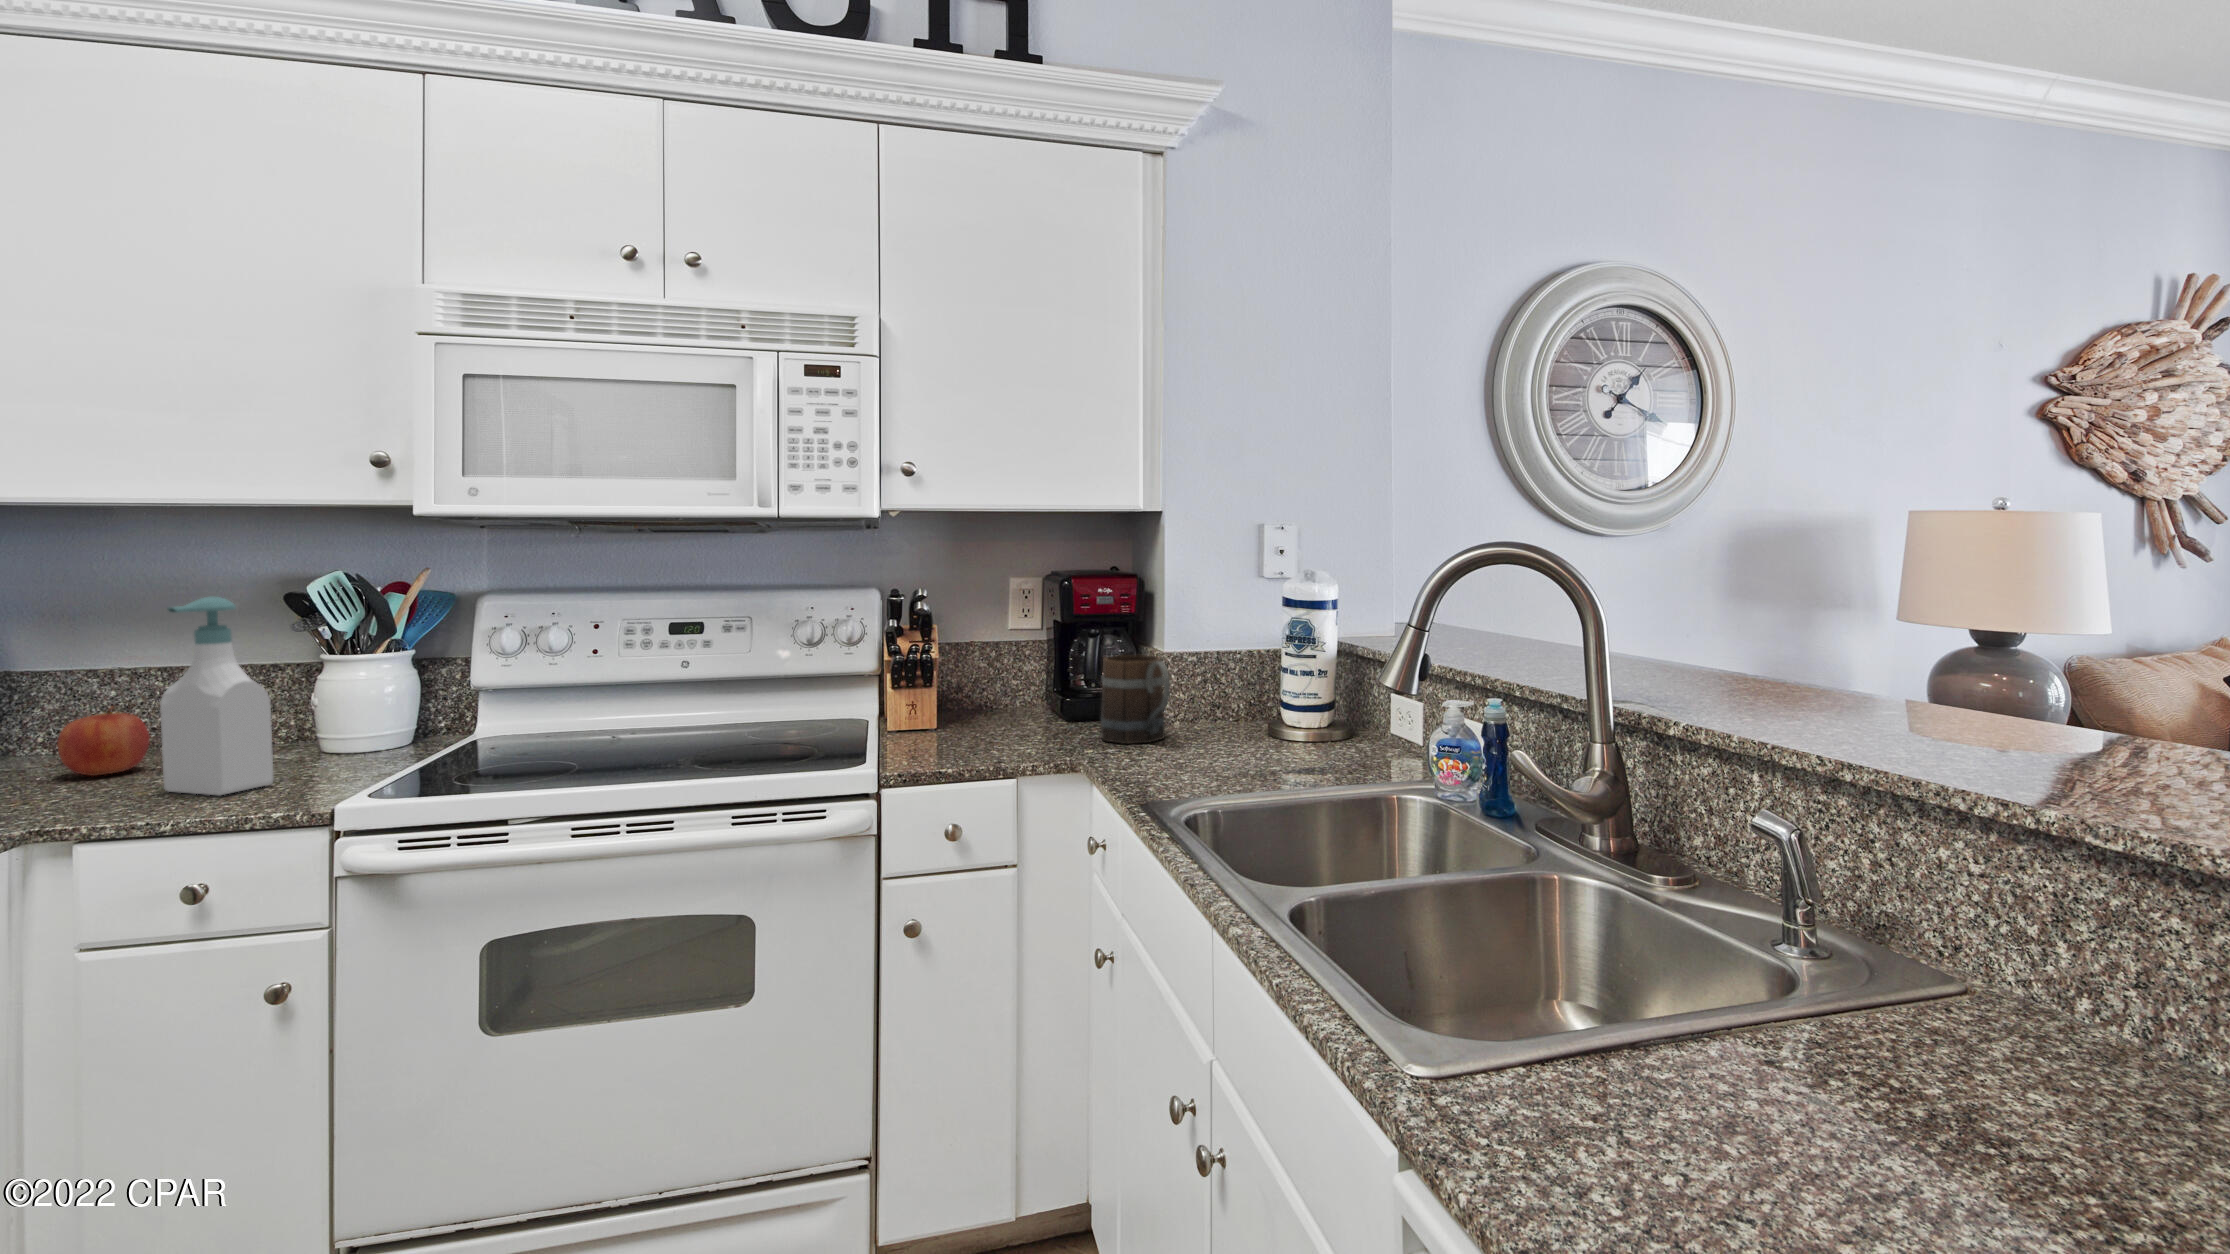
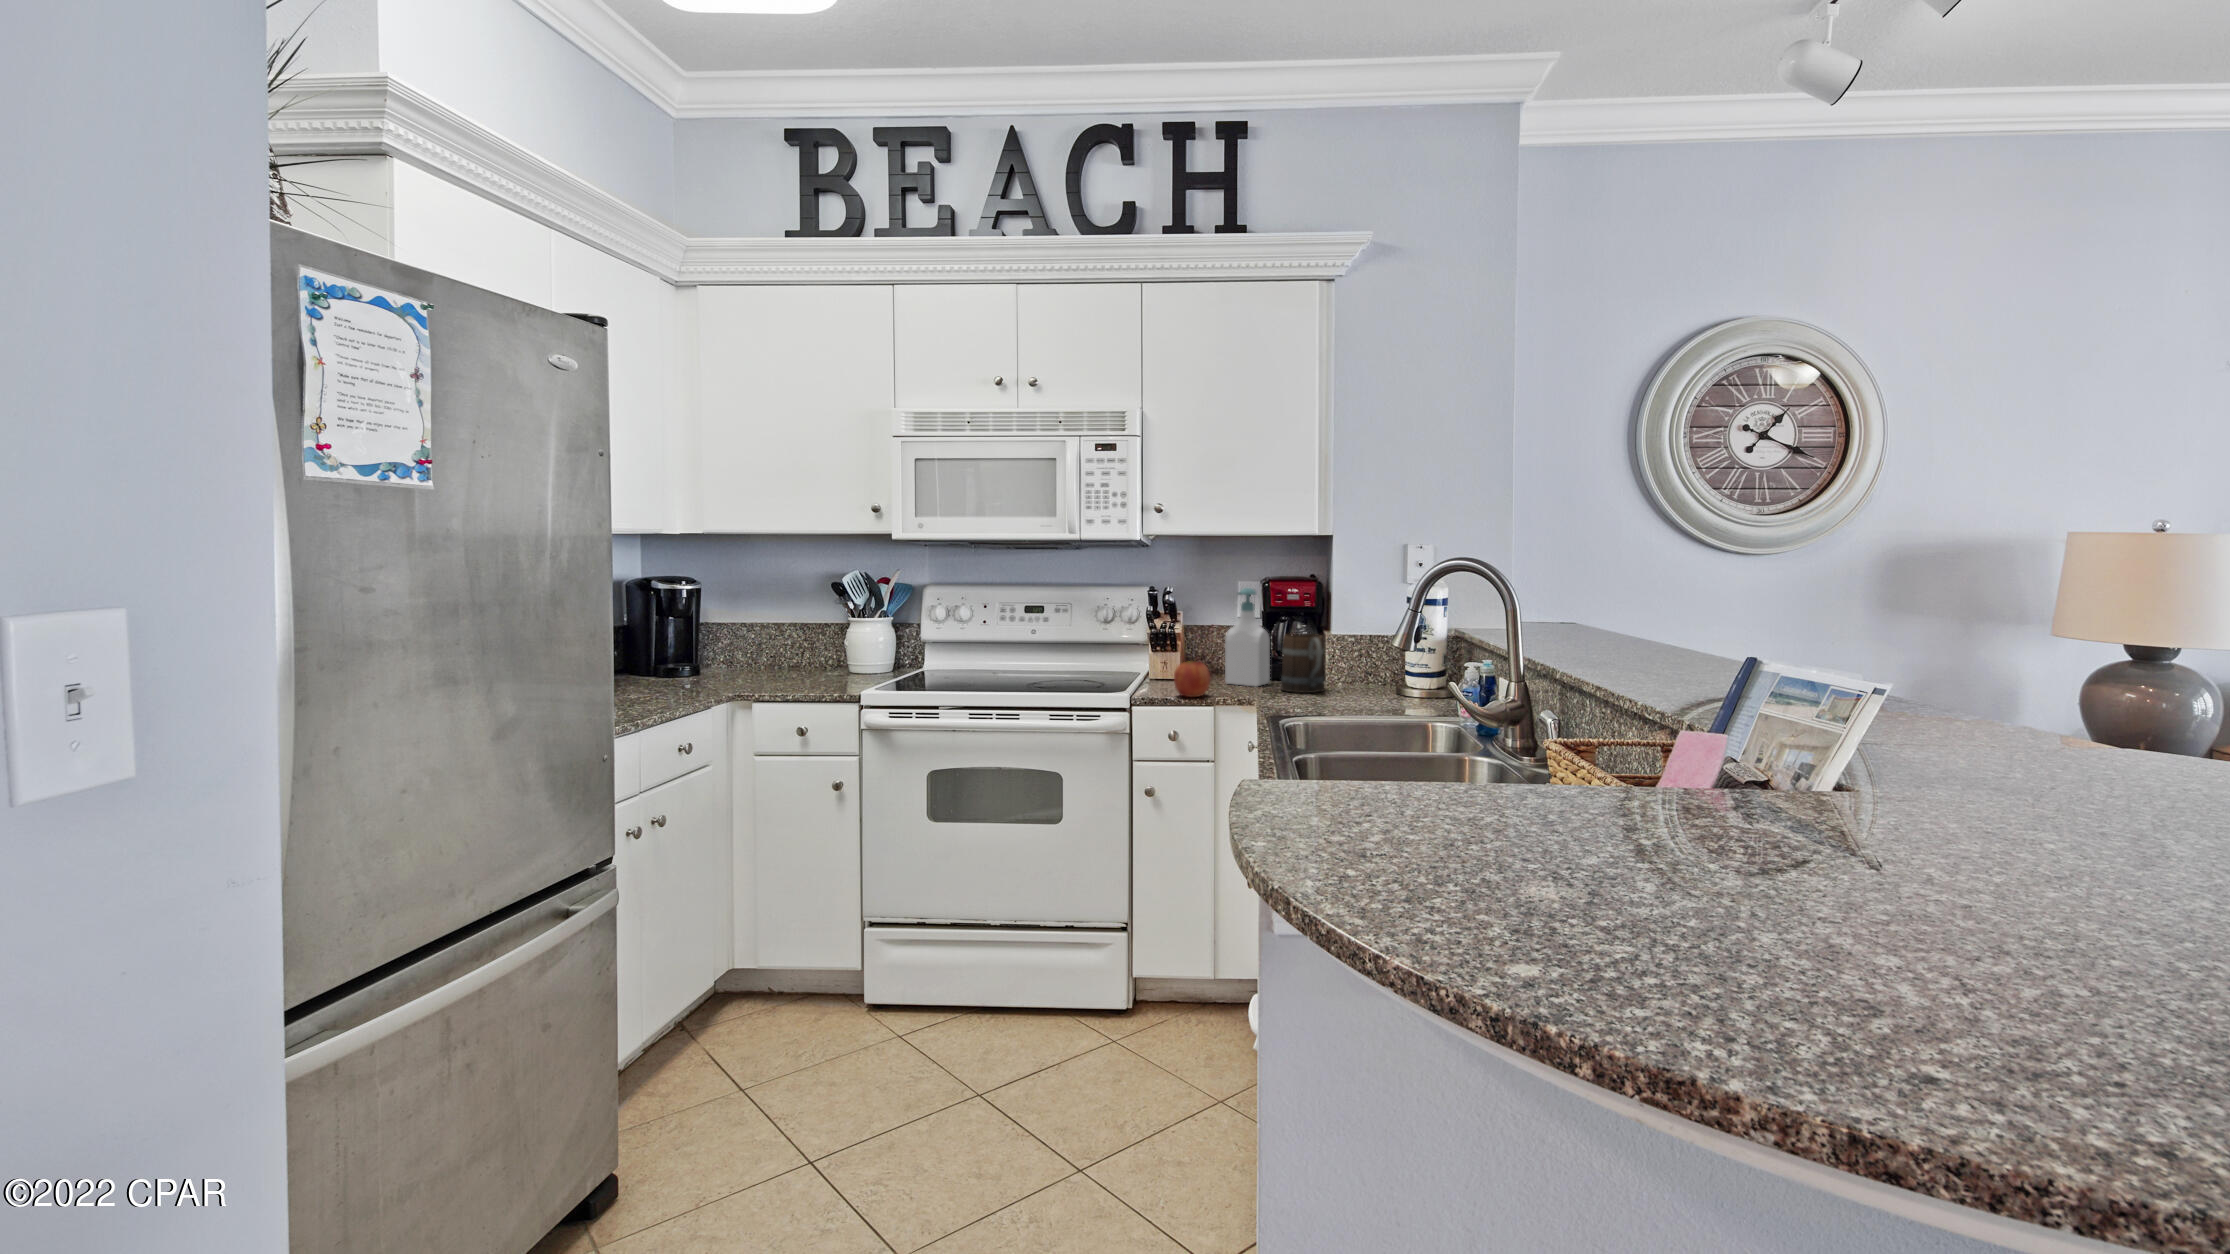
soap bottle: present [160,597,273,796] -> present [1225,588,1270,687]
fruit: present [57,707,150,776] -> present [1174,661,1210,697]

